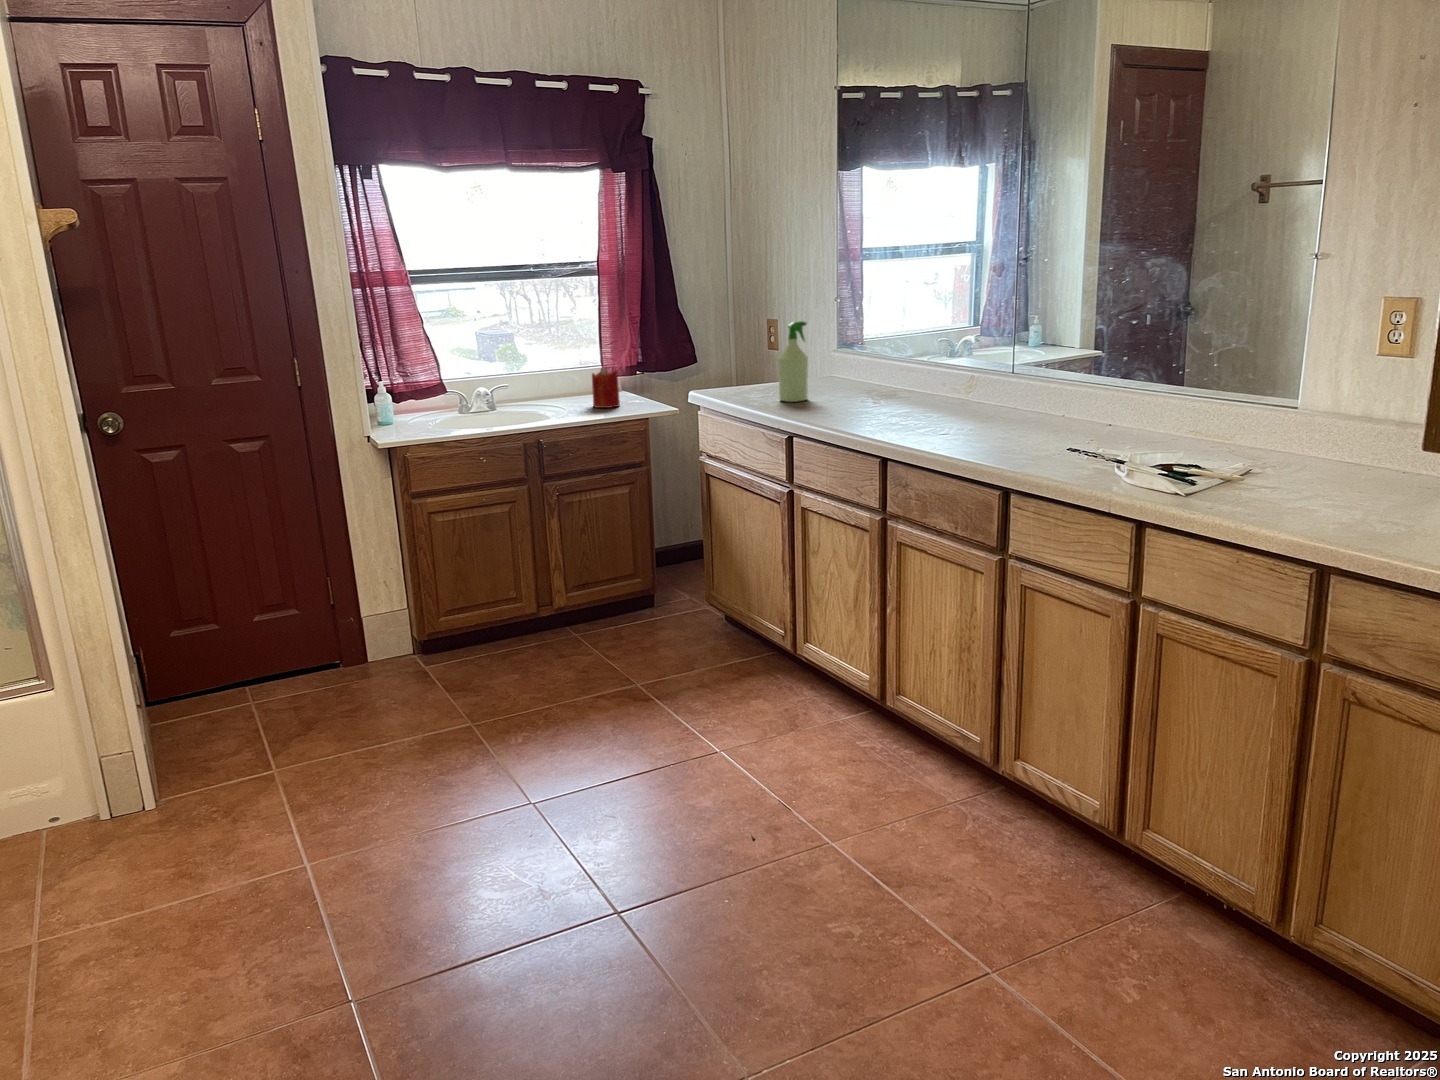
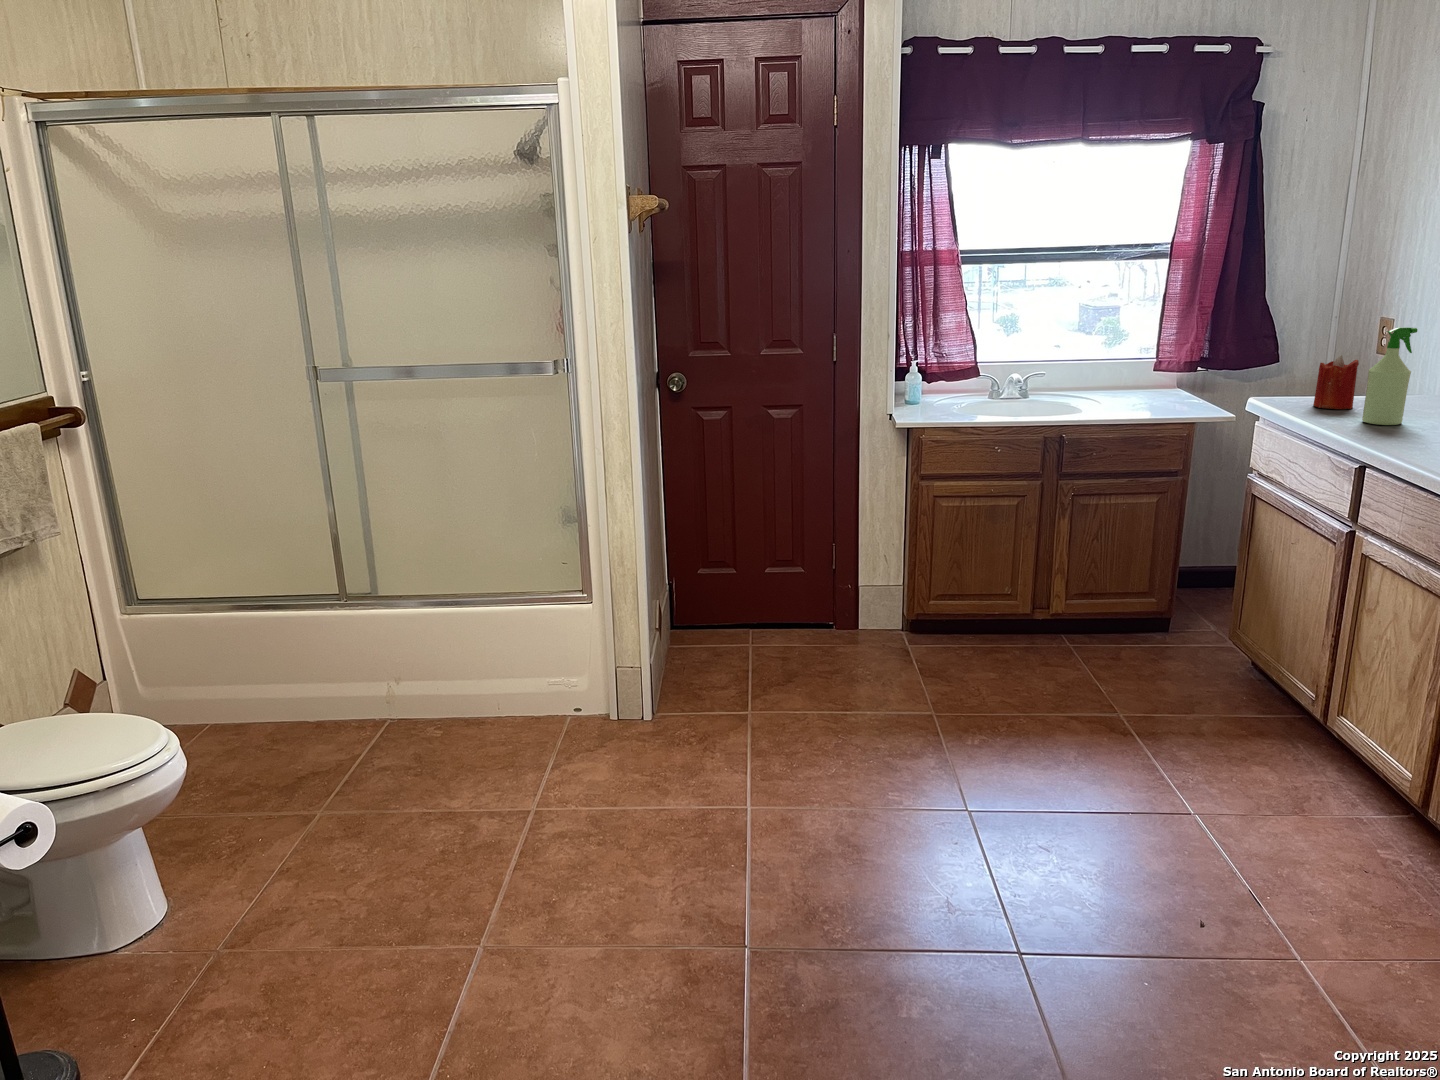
candle: present [592,367,620,408] -> present [1313,355,1359,409]

